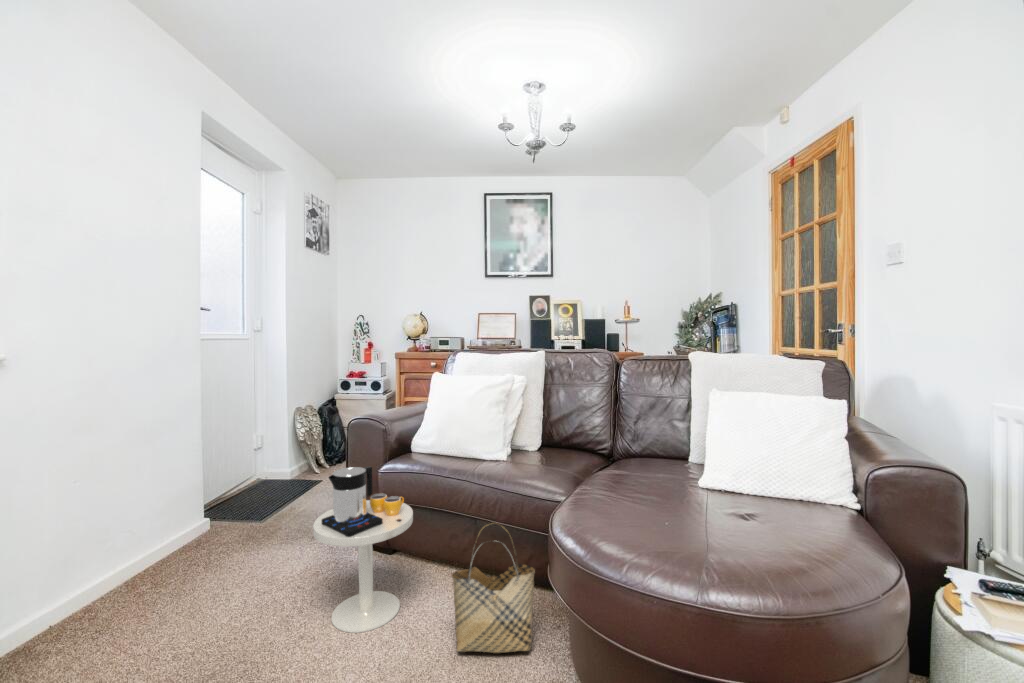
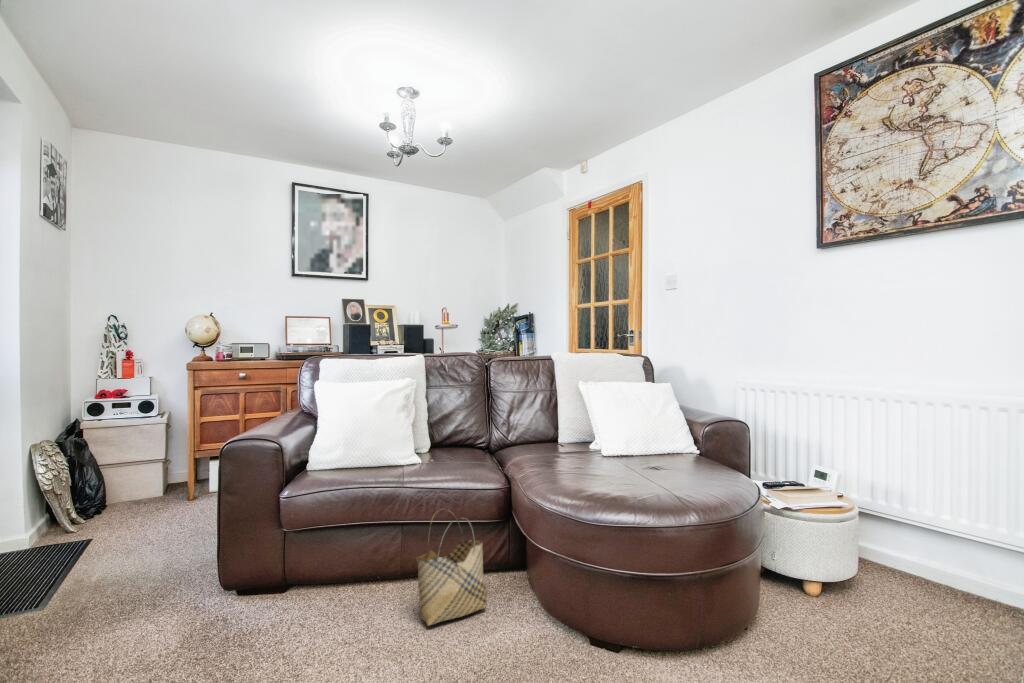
side table: present [313,466,413,633] -> none [247,477,355,651]

